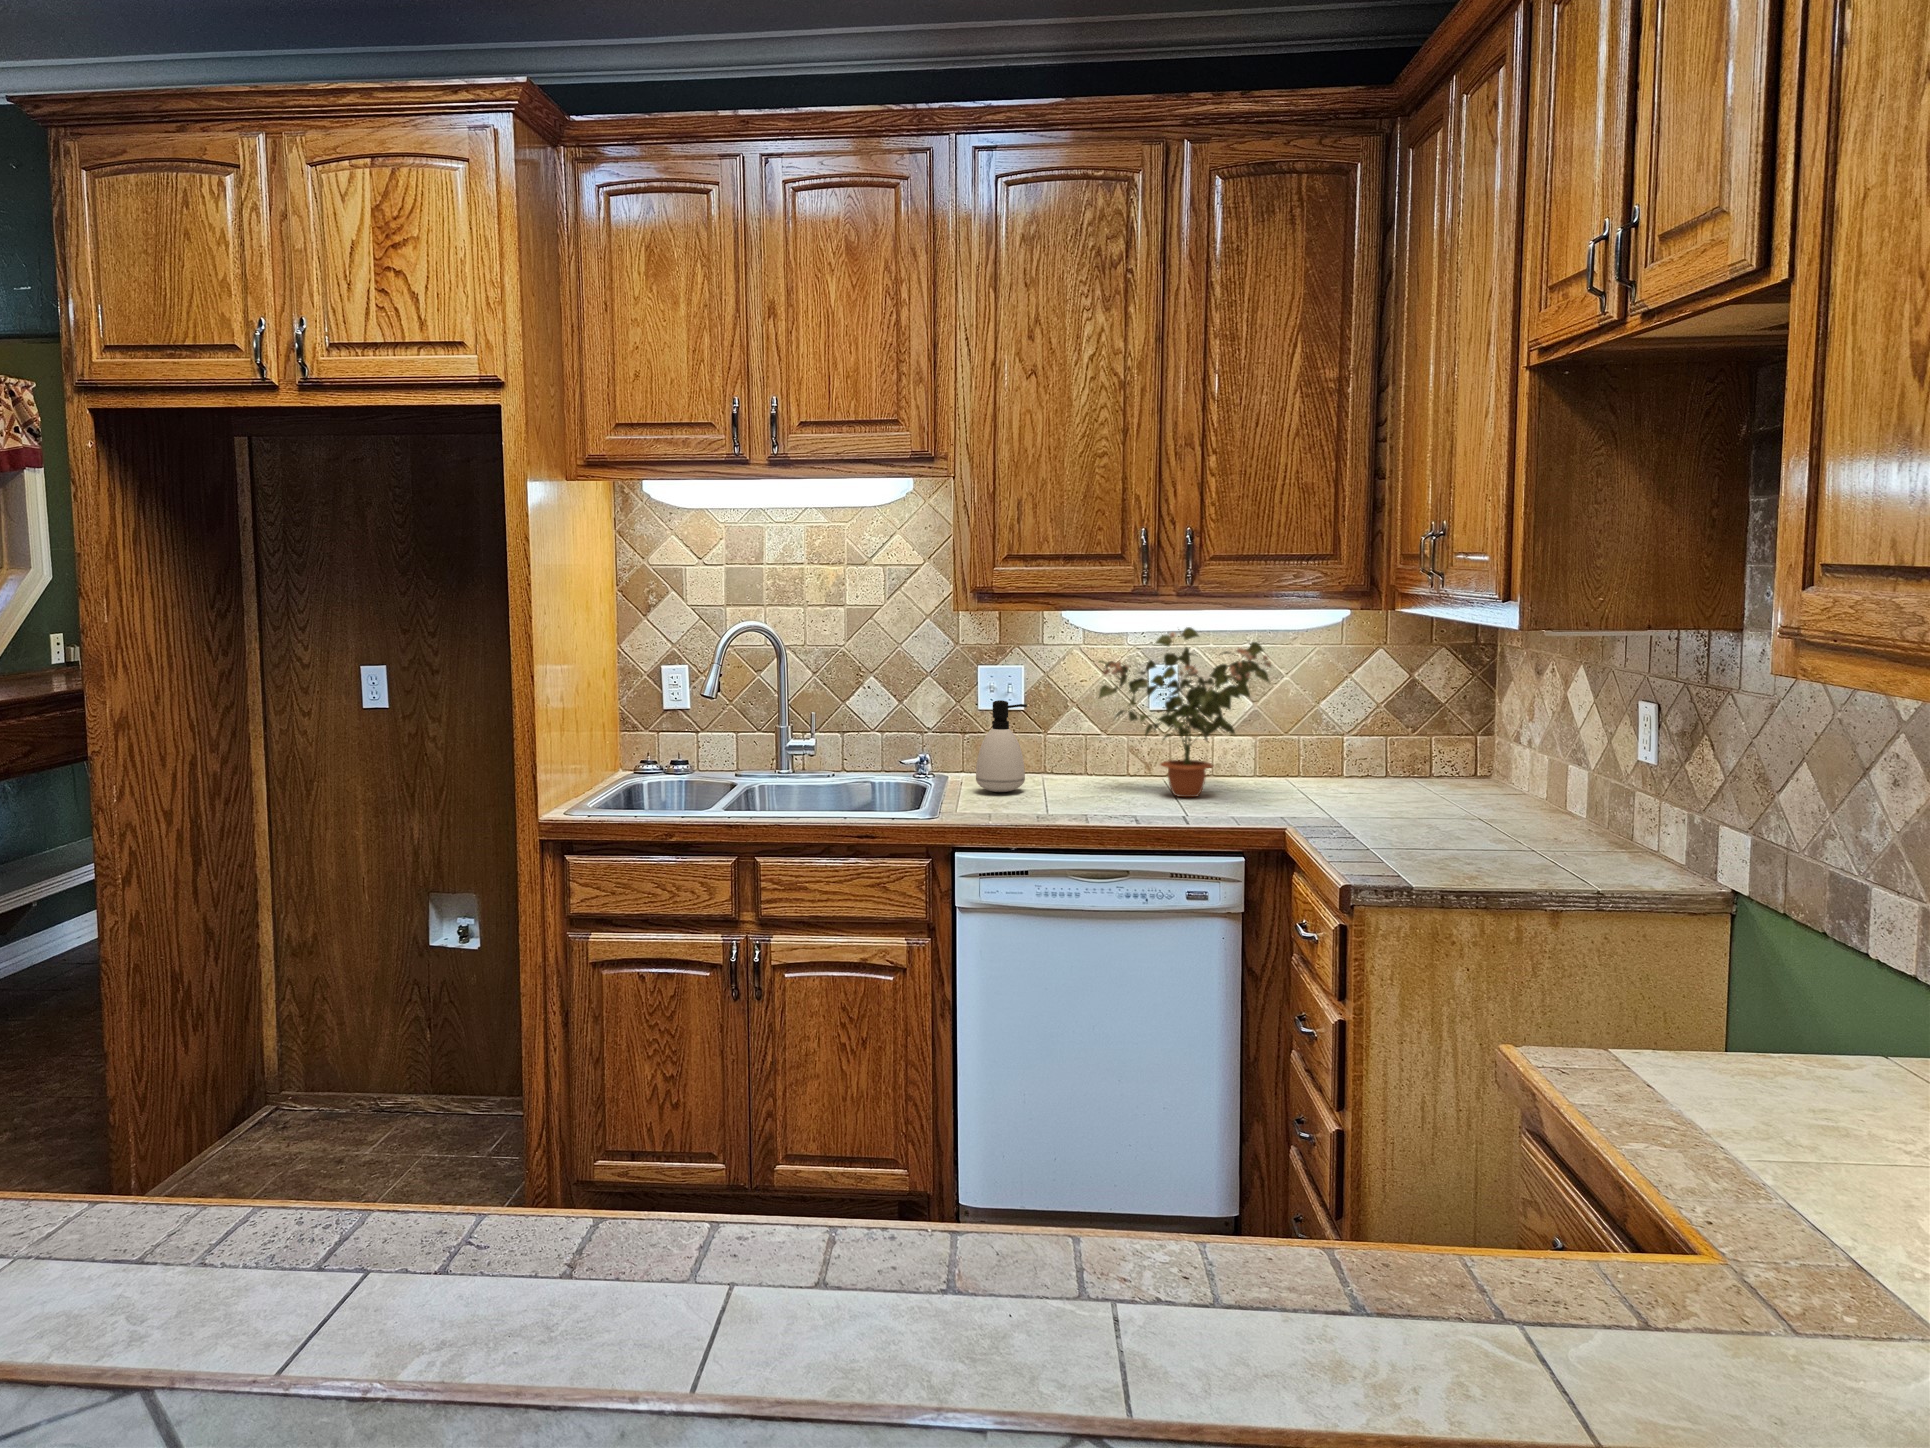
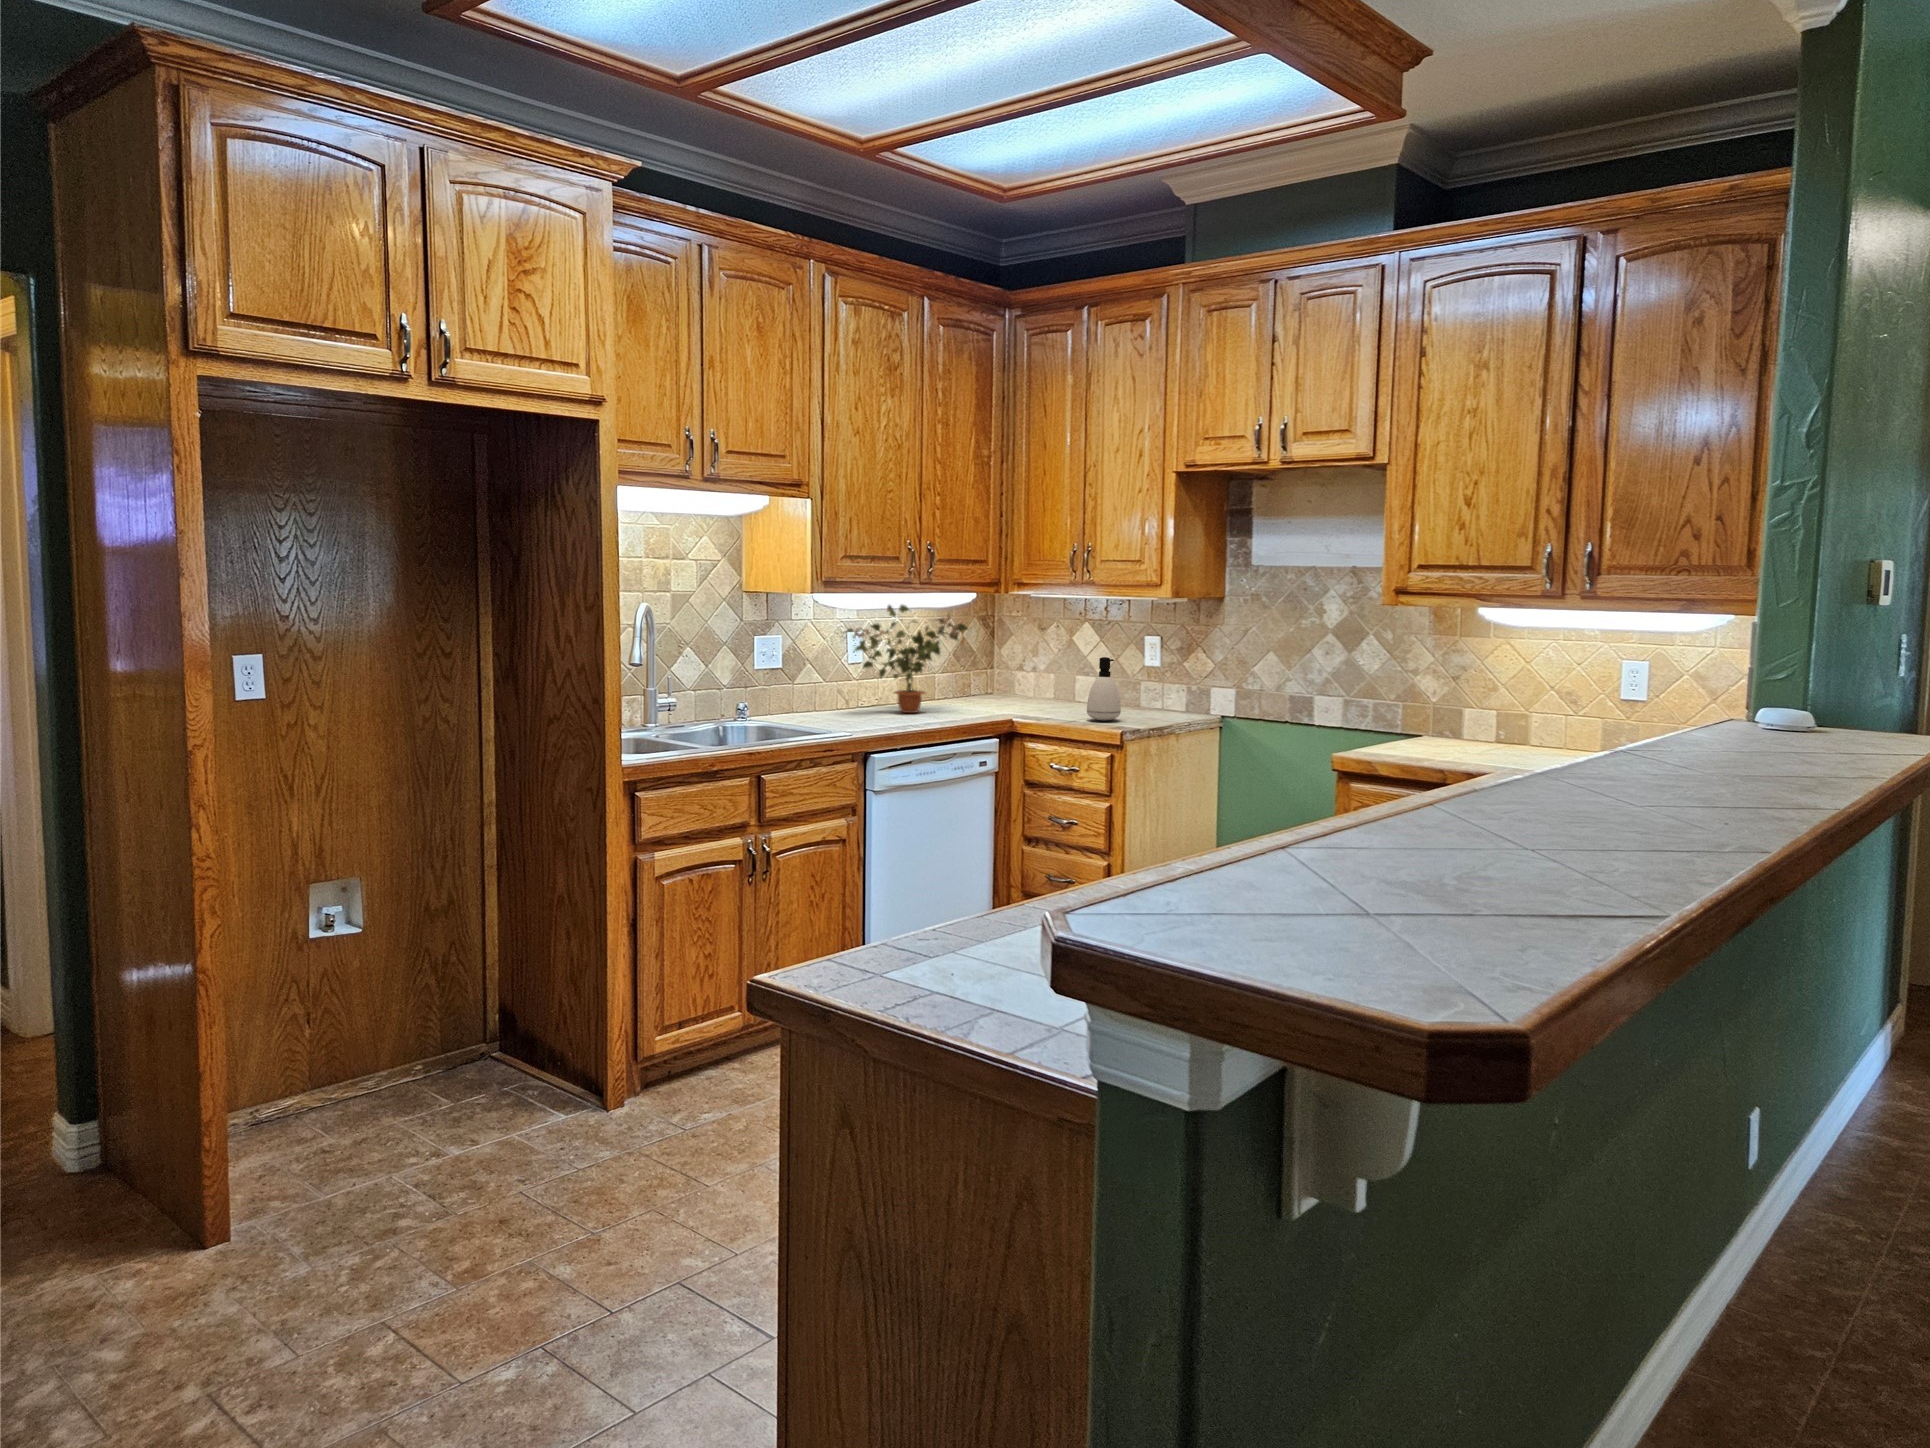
soap dispenser: present [976,700,1027,792] -> present [1087,657,1121,721]

